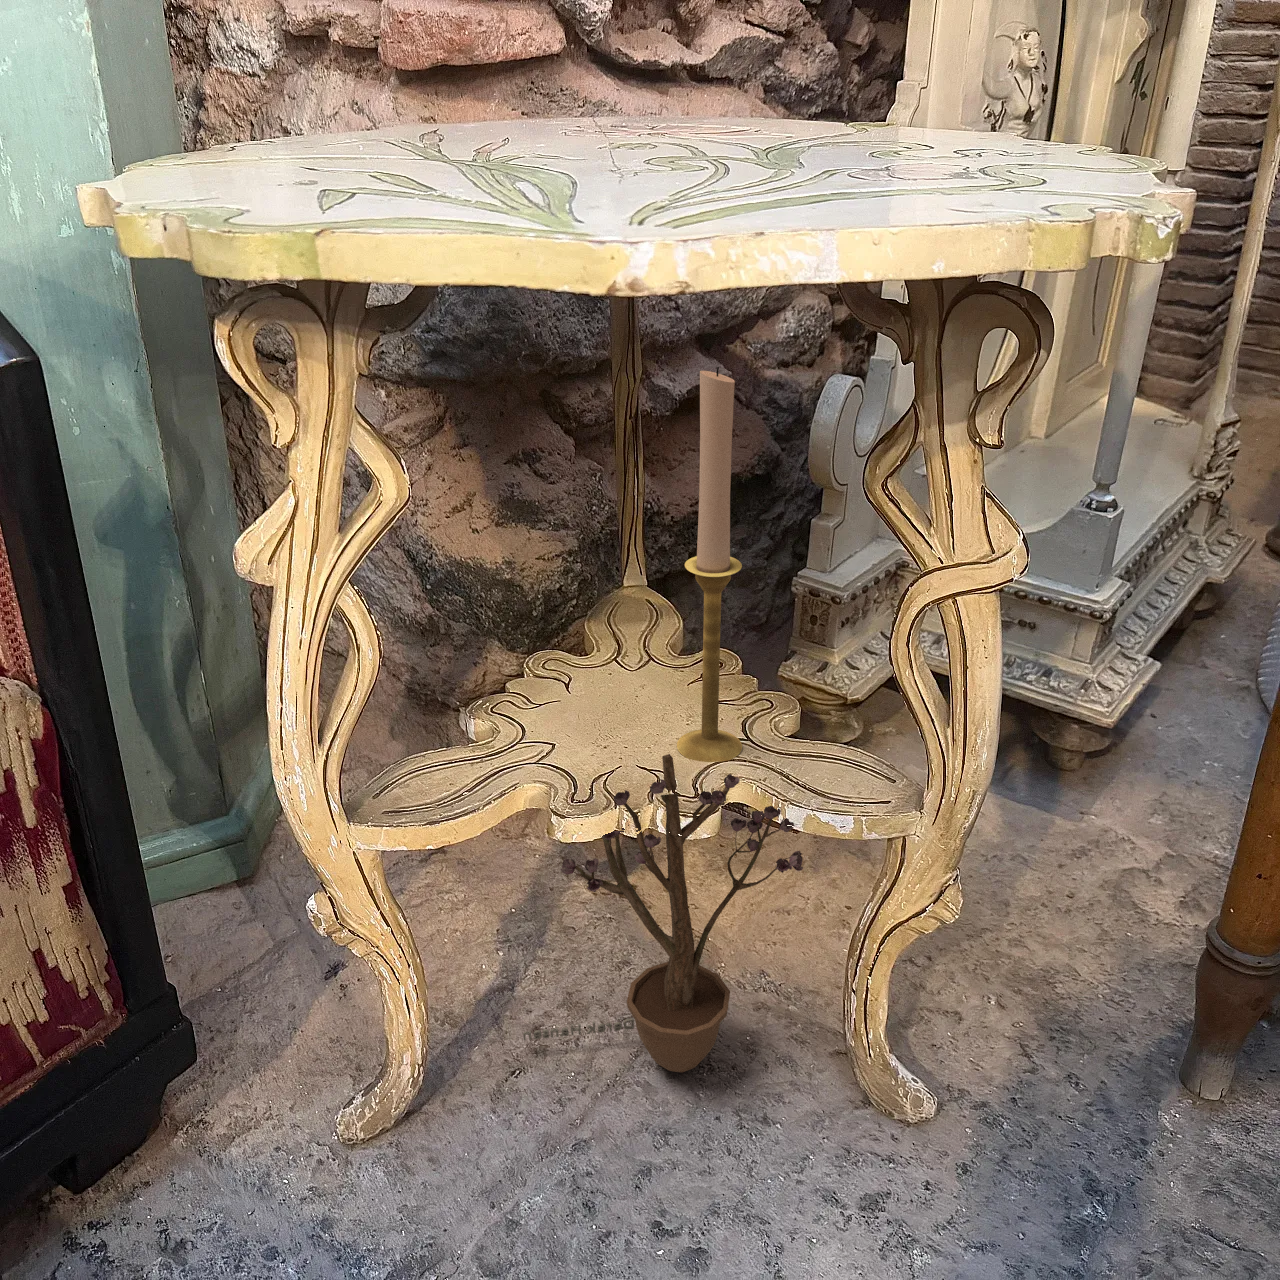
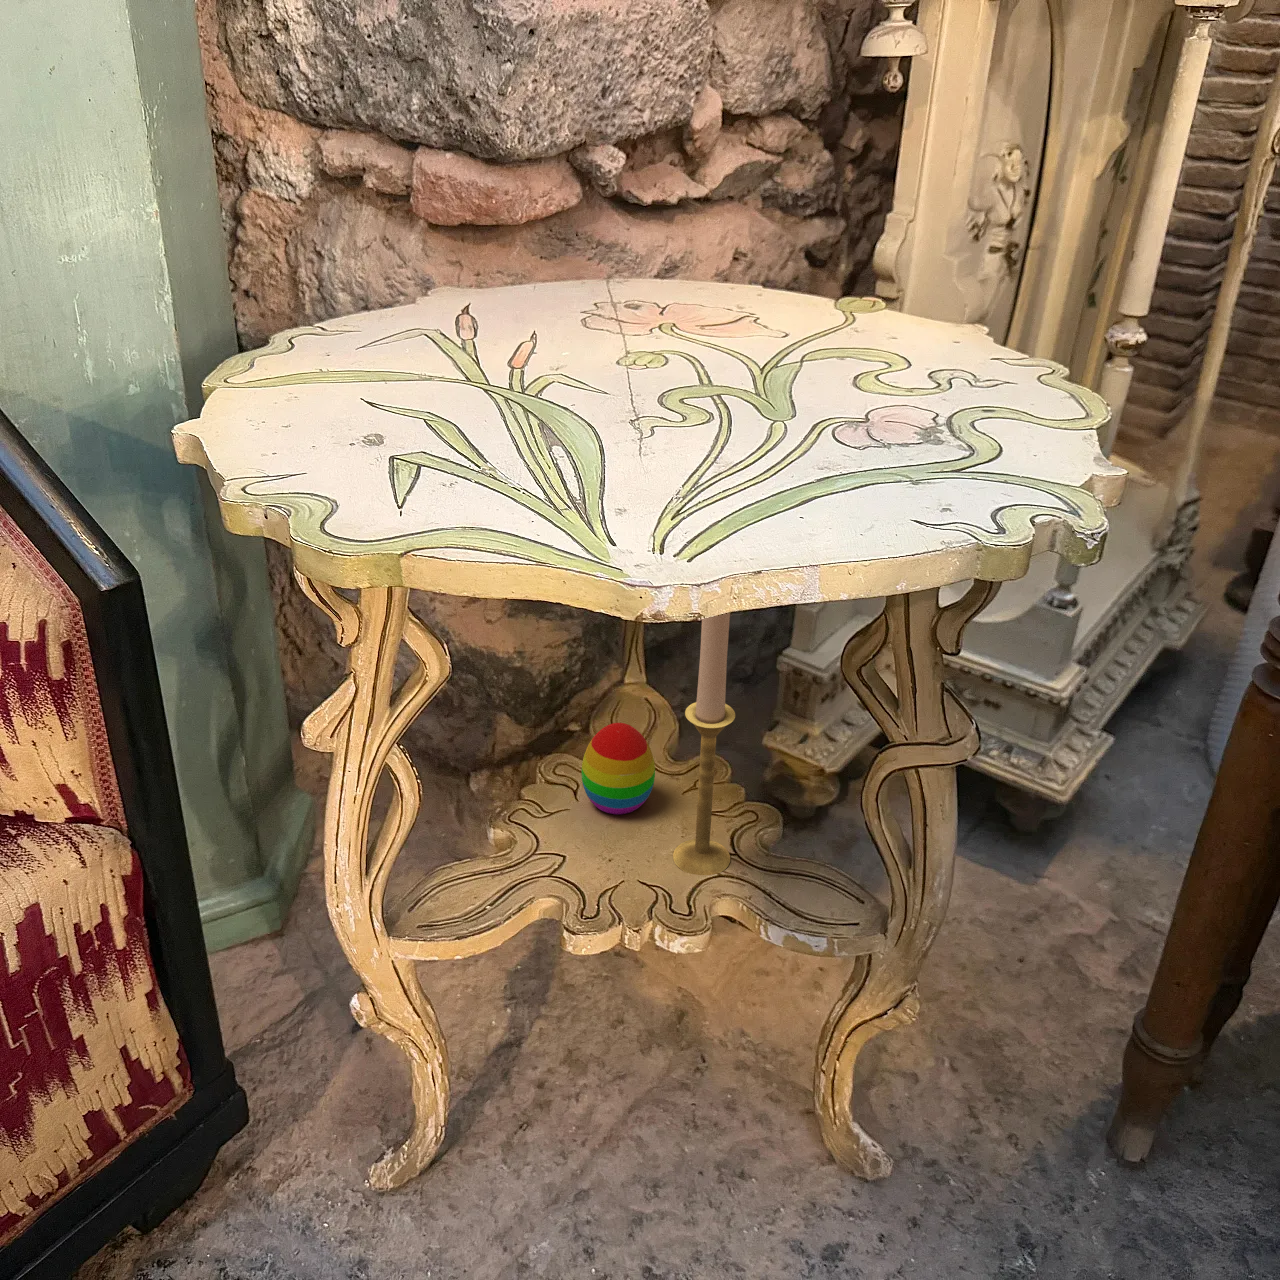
decorative egg: none [574,606,656,711] -> present [581,723,655,814]
decorative plant: present [523,754,803,1072] -> none [531,877,781,1131]

